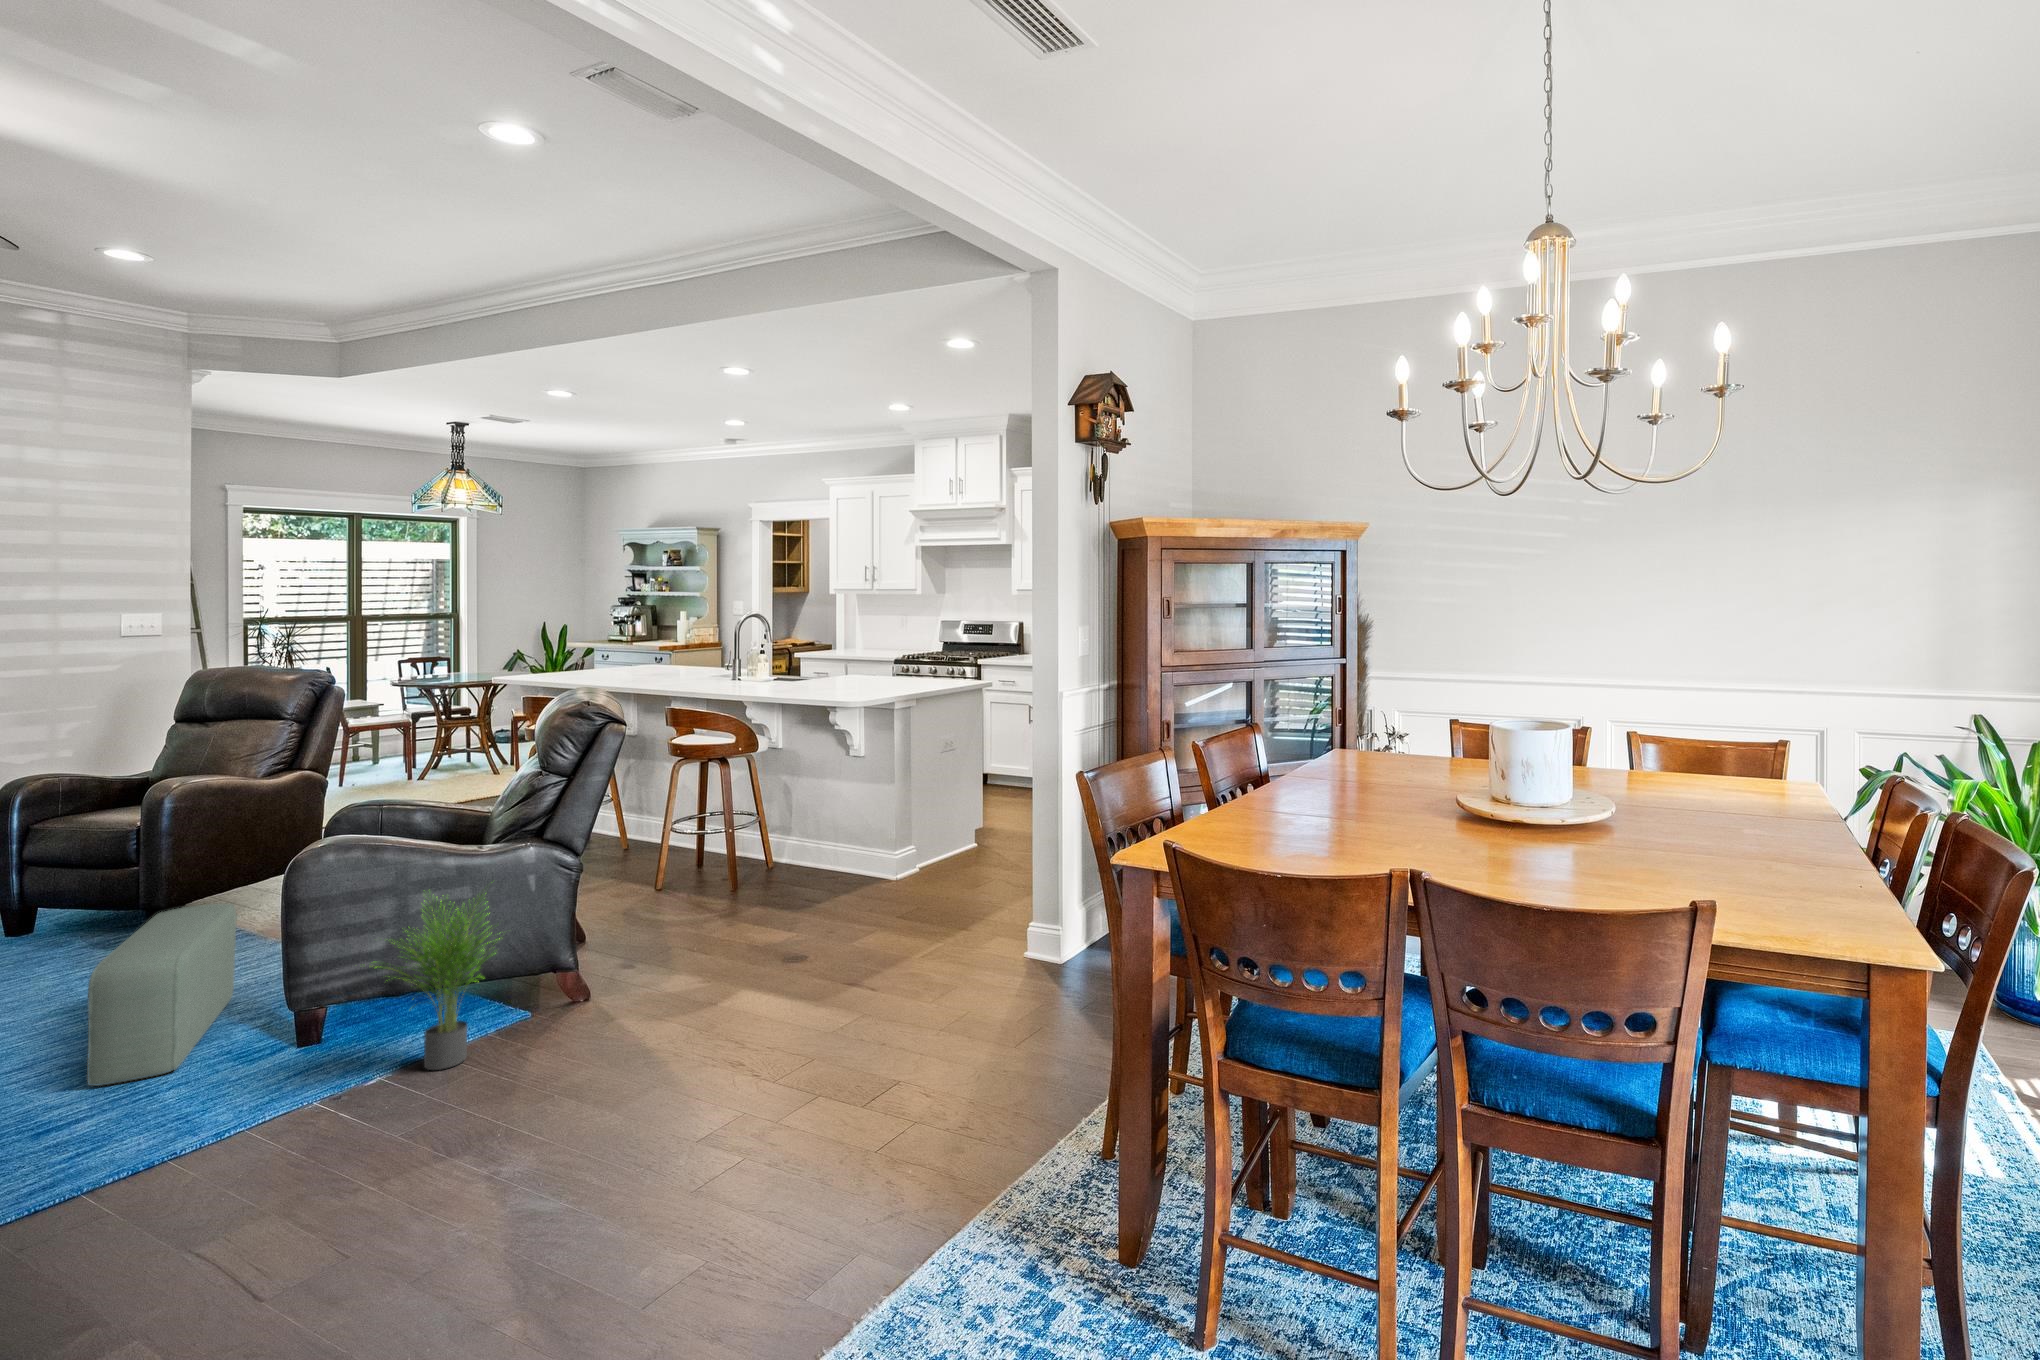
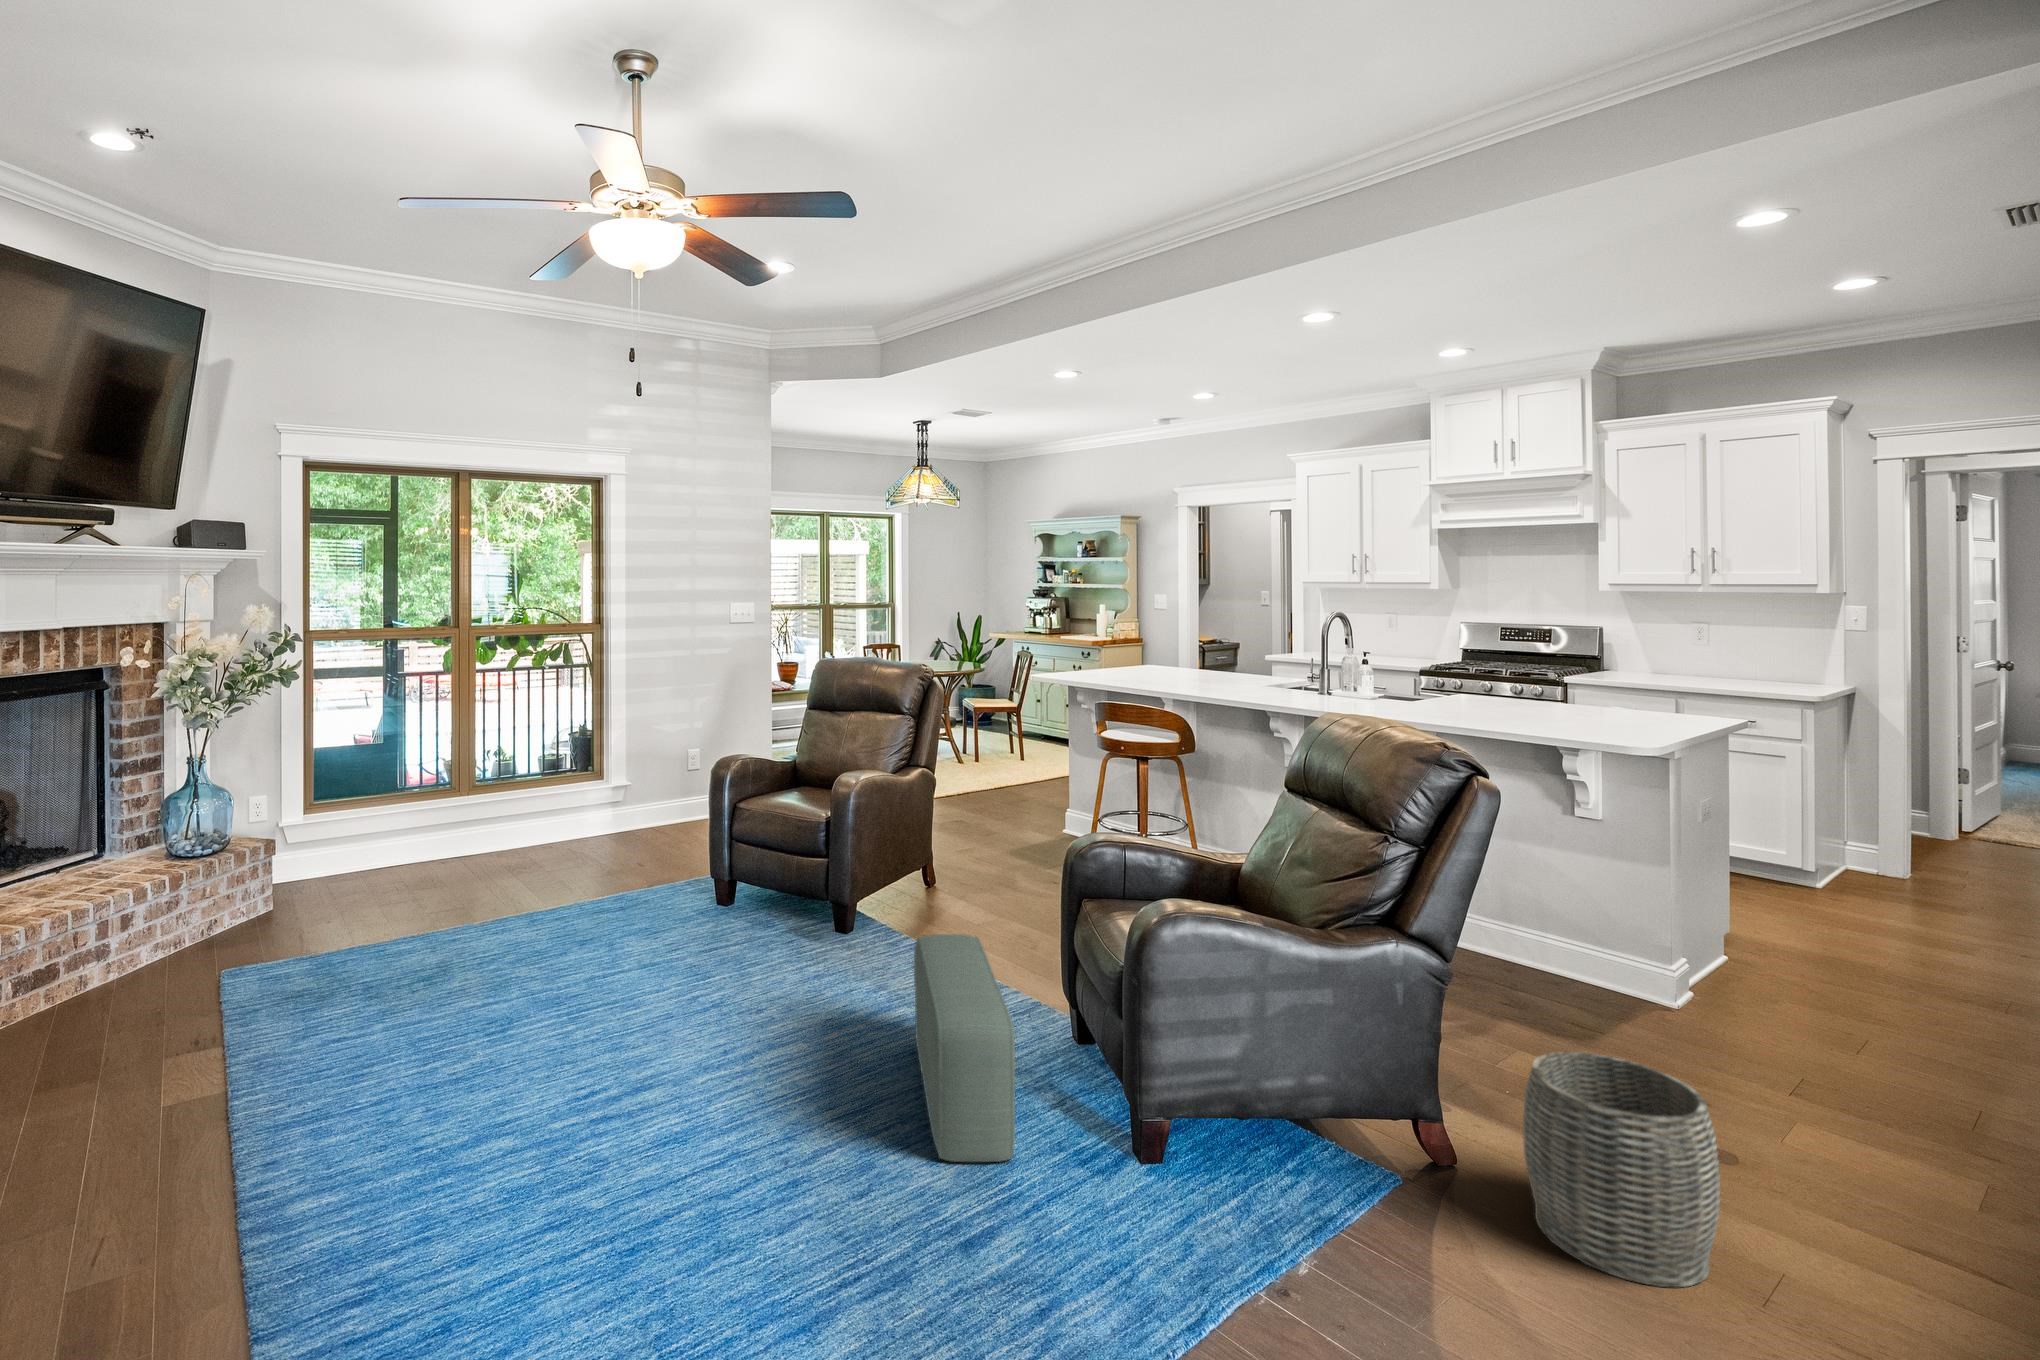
potted plant: present [375,895,500,1070] -> none [1261,996,1452,1269]
woven basket: none [605,901,718,1034] -> present [1523,1052,1720,1287]

